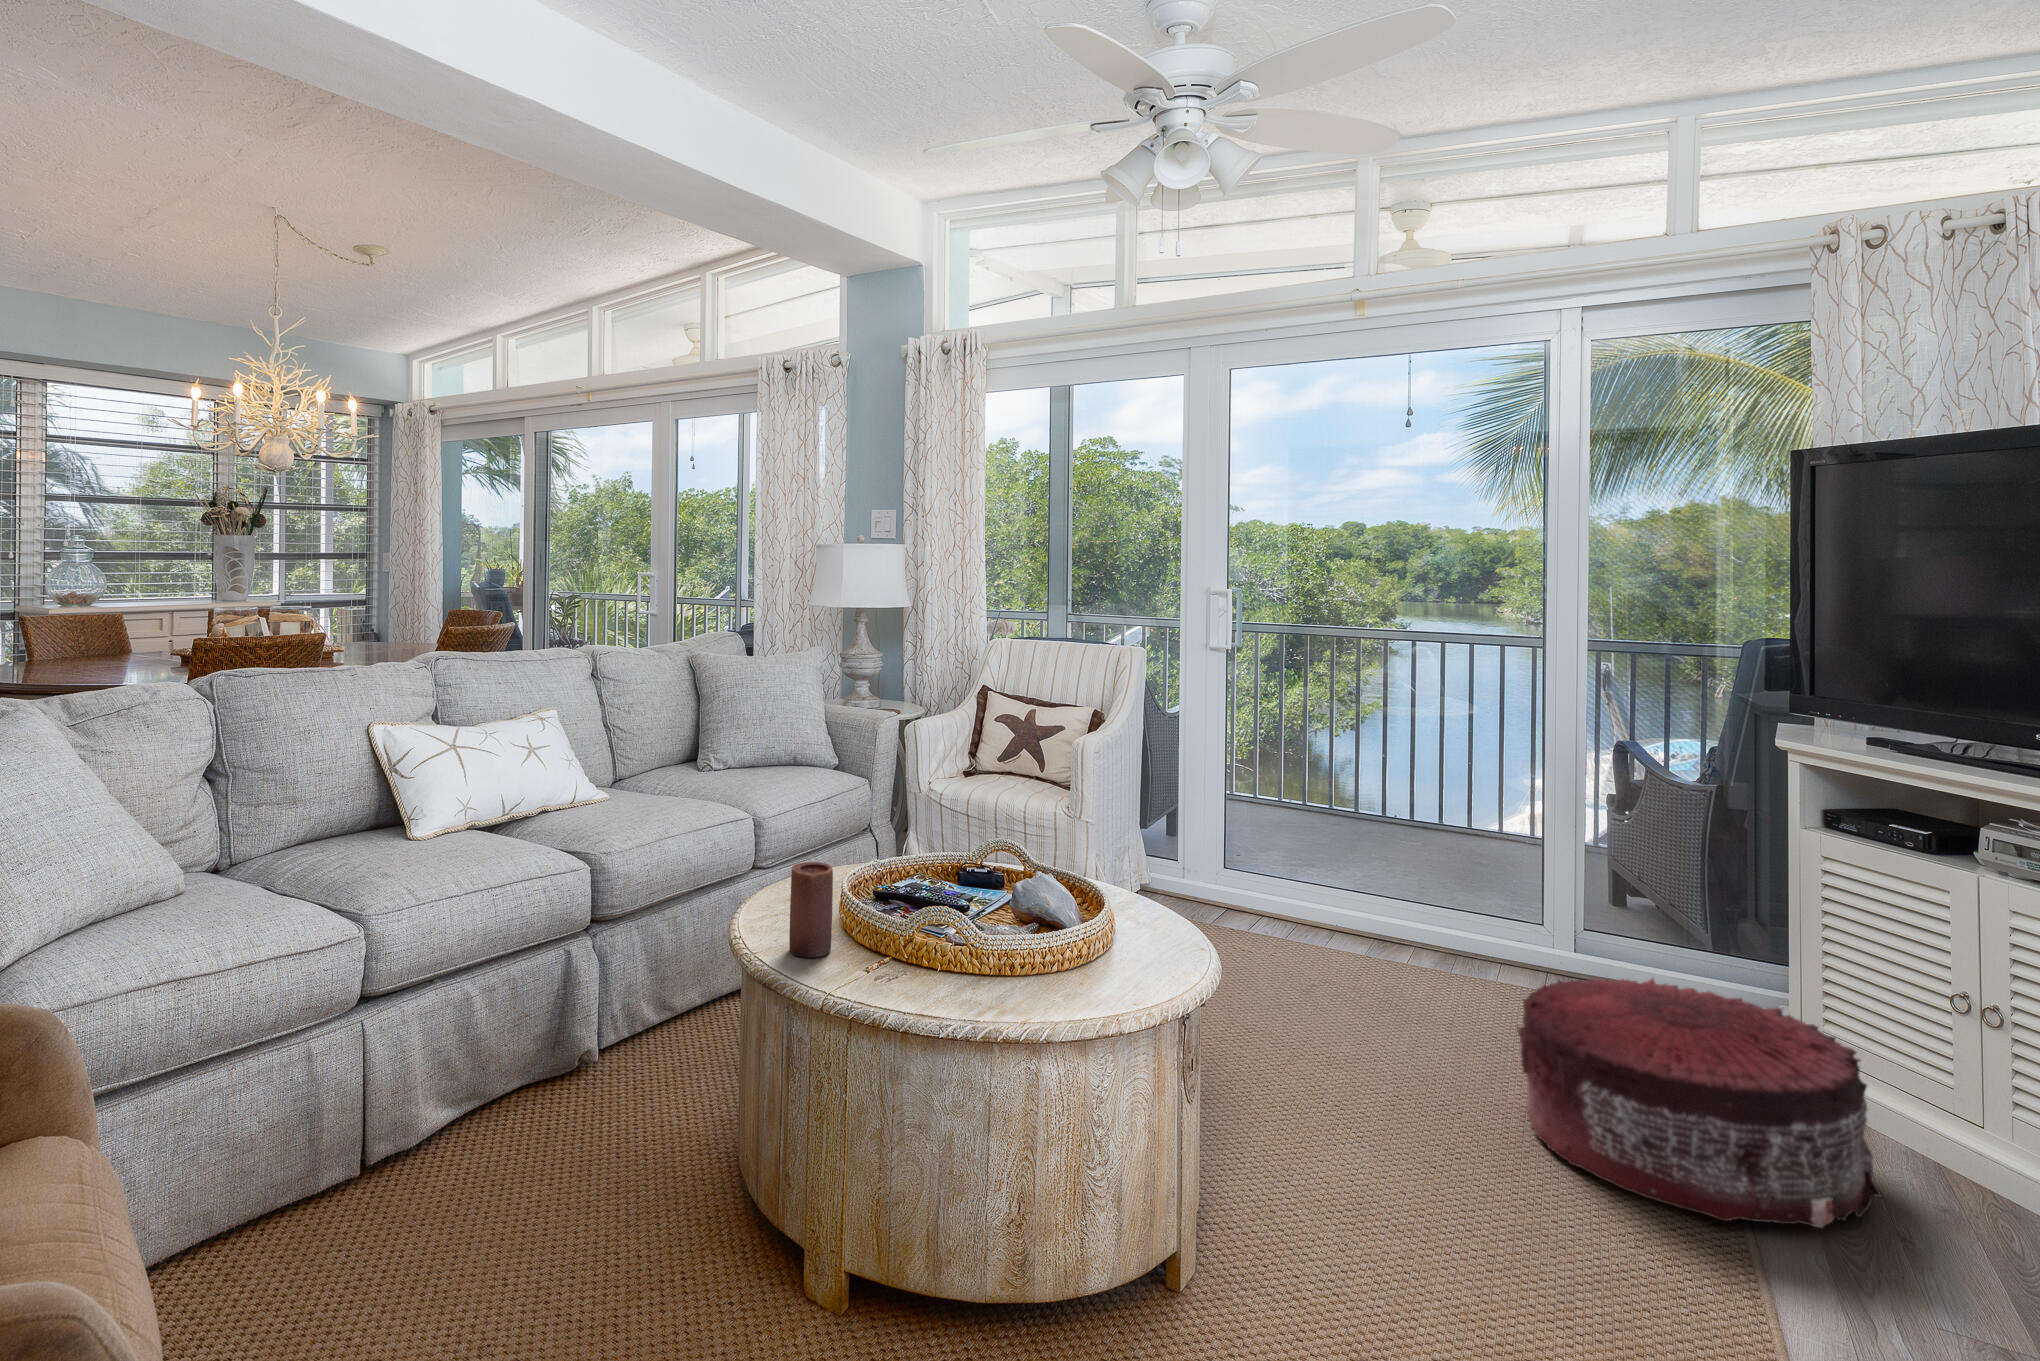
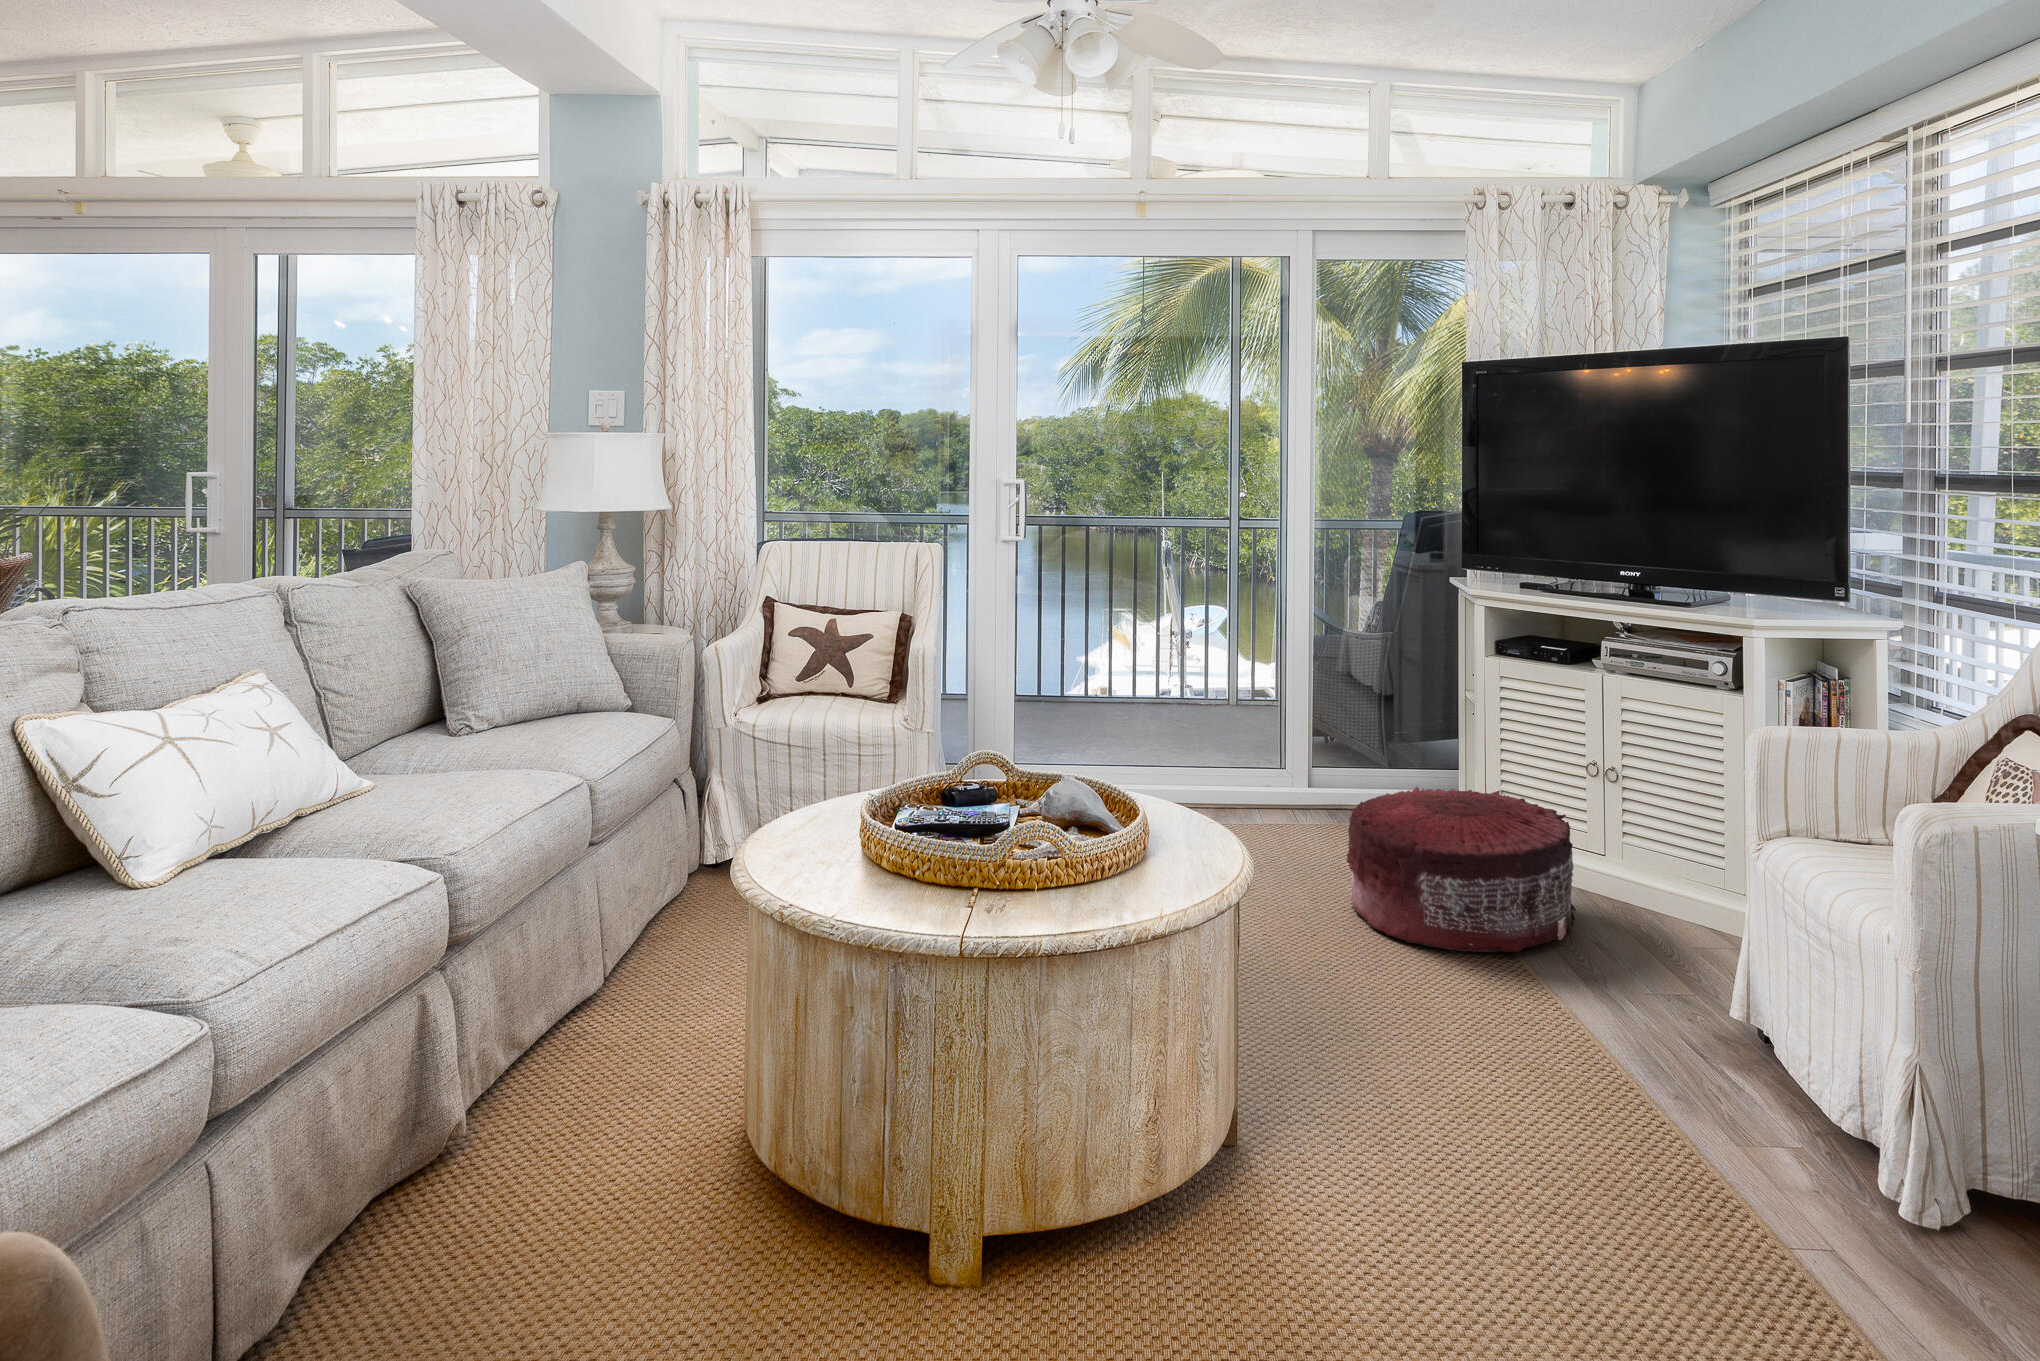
candle: present [789,862,833,958] -> none [851,796,903,909]

